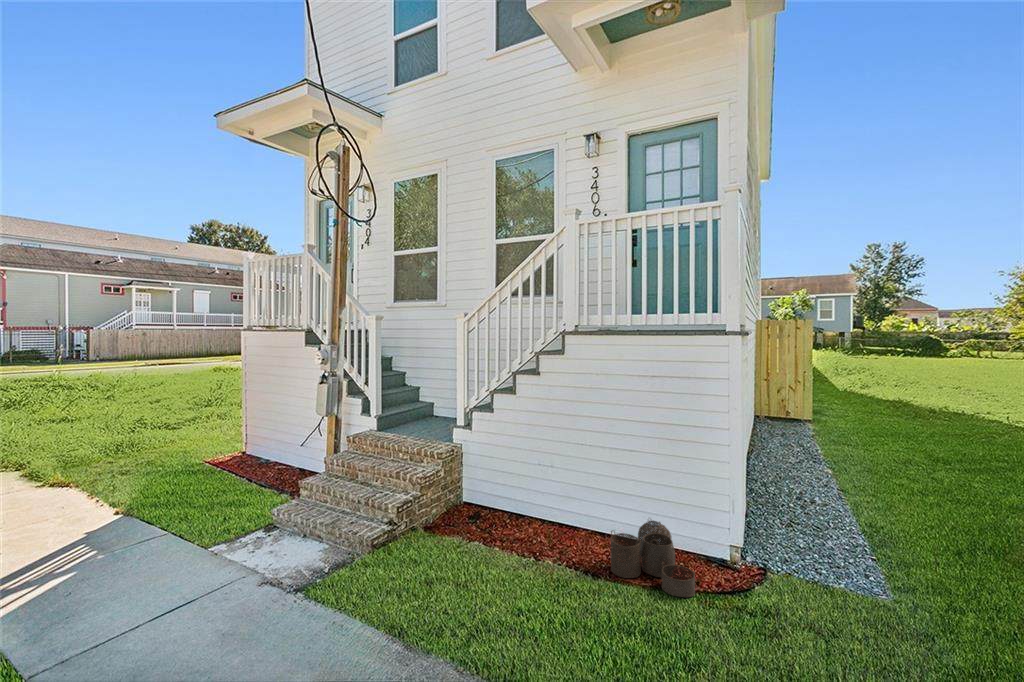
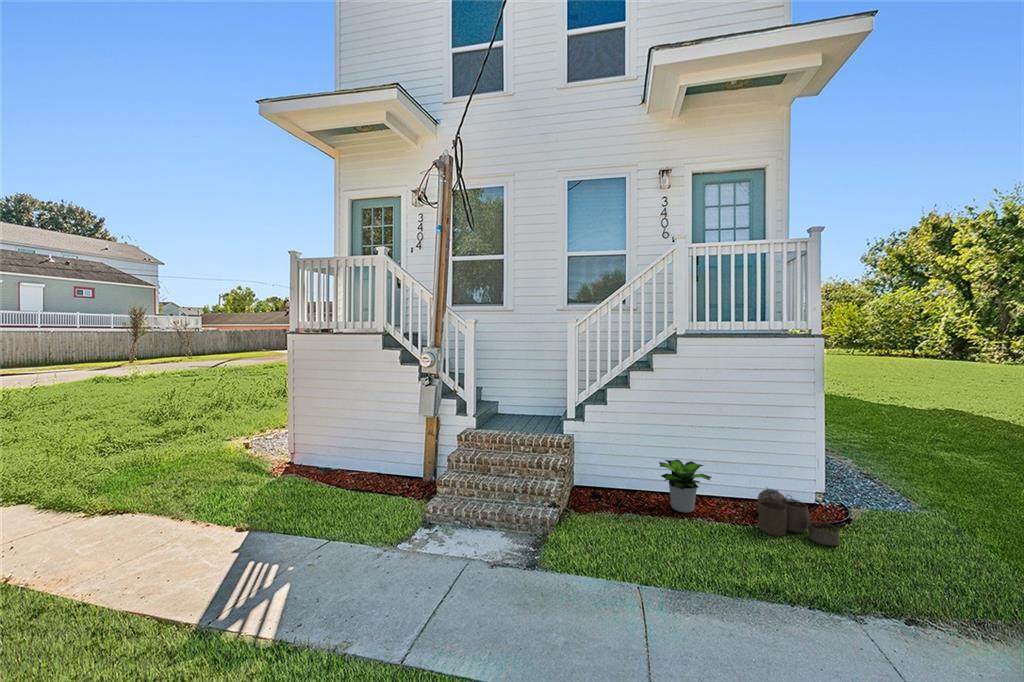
potted plant: none [520,477,581,541] -> present [659,459,712,513]

